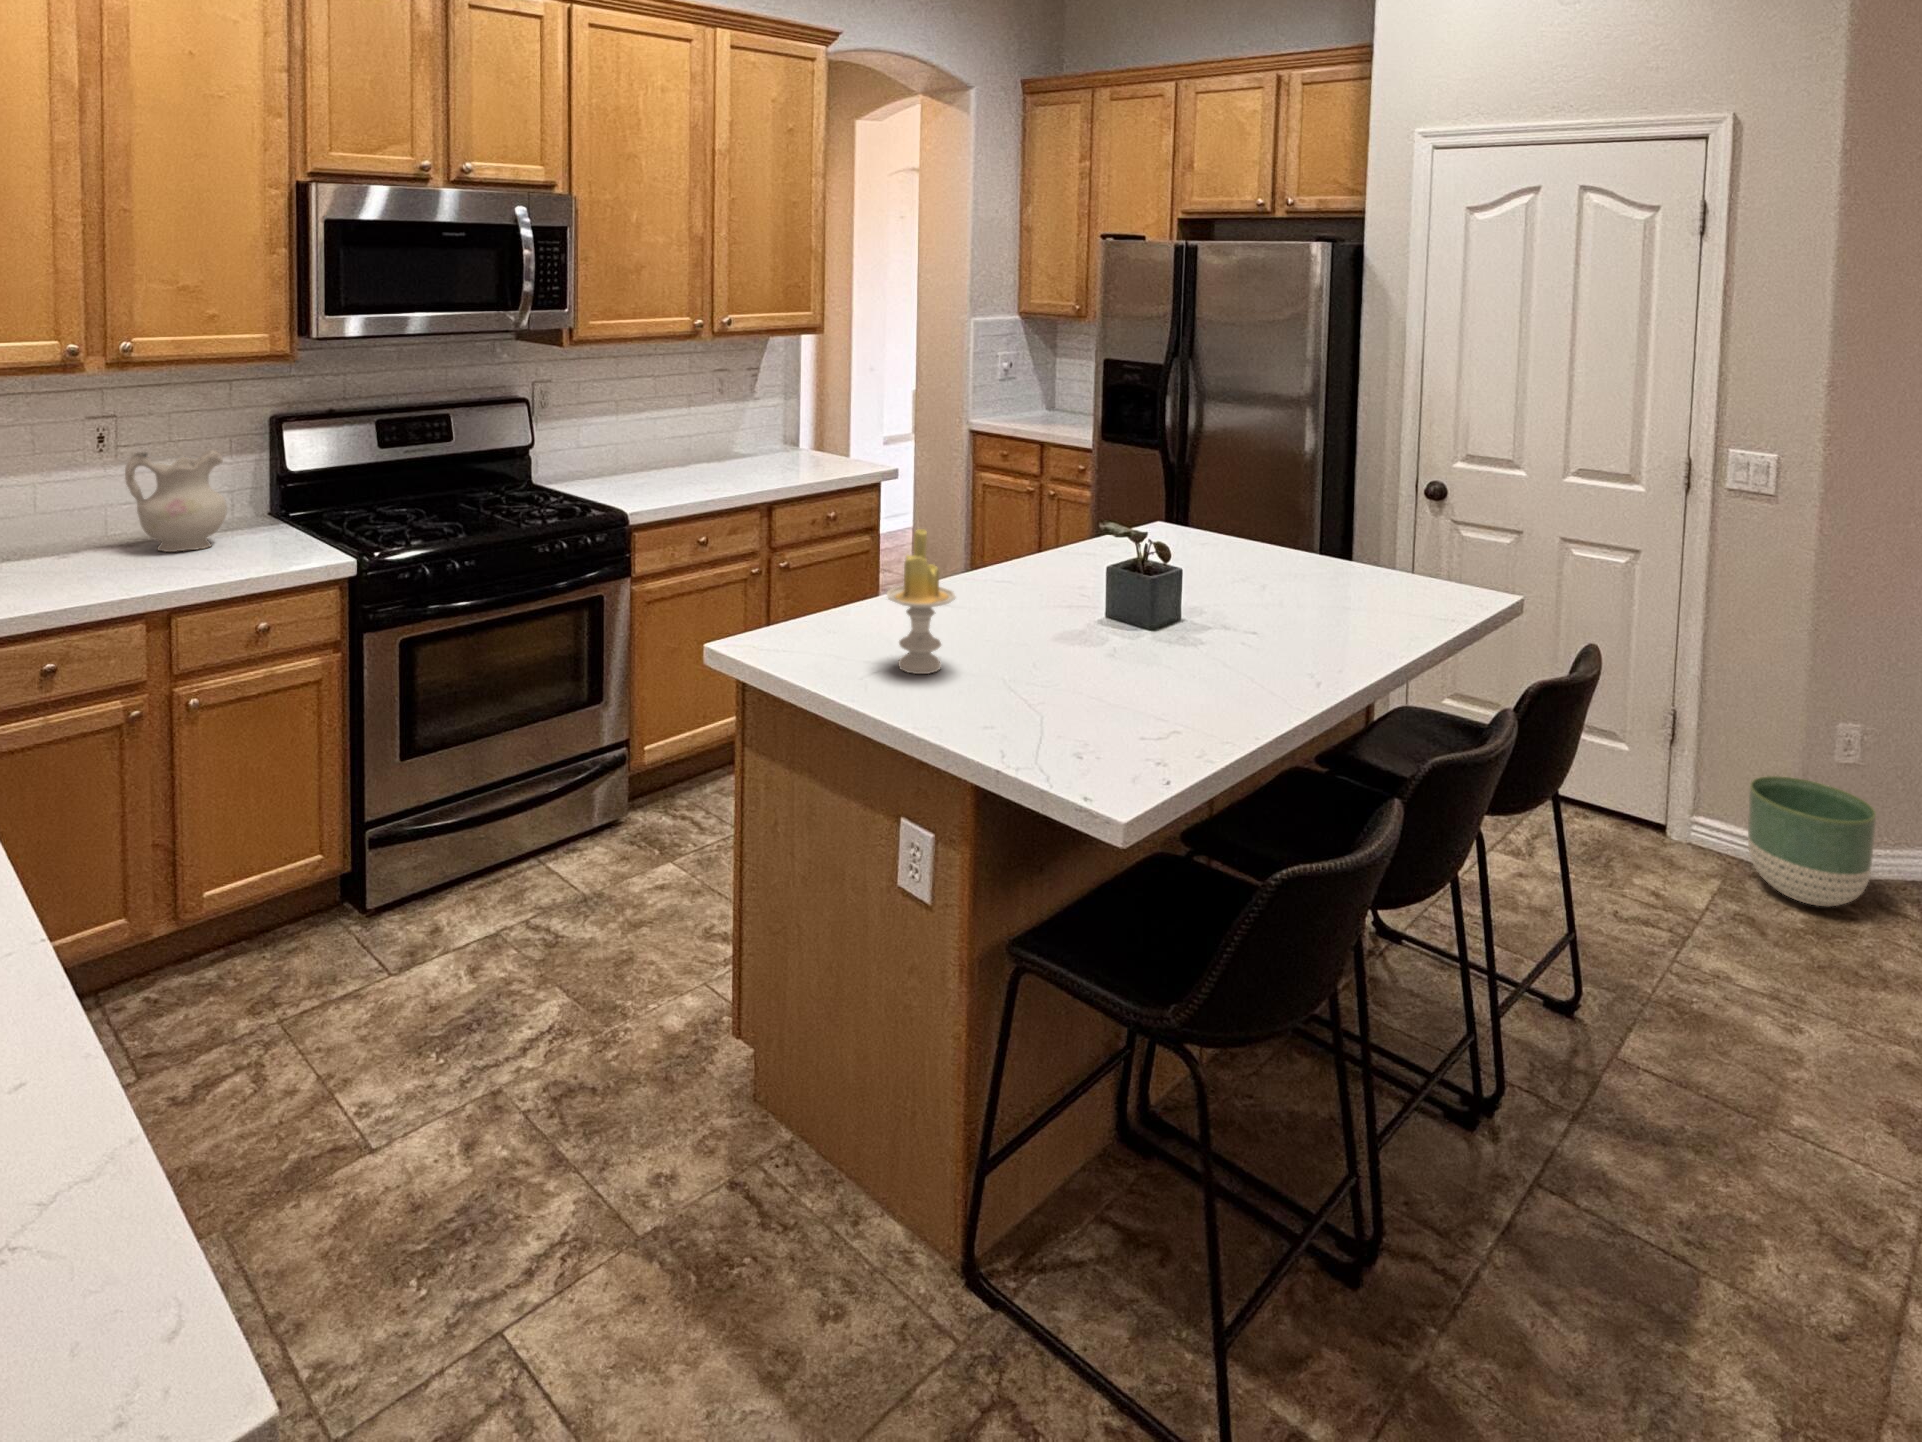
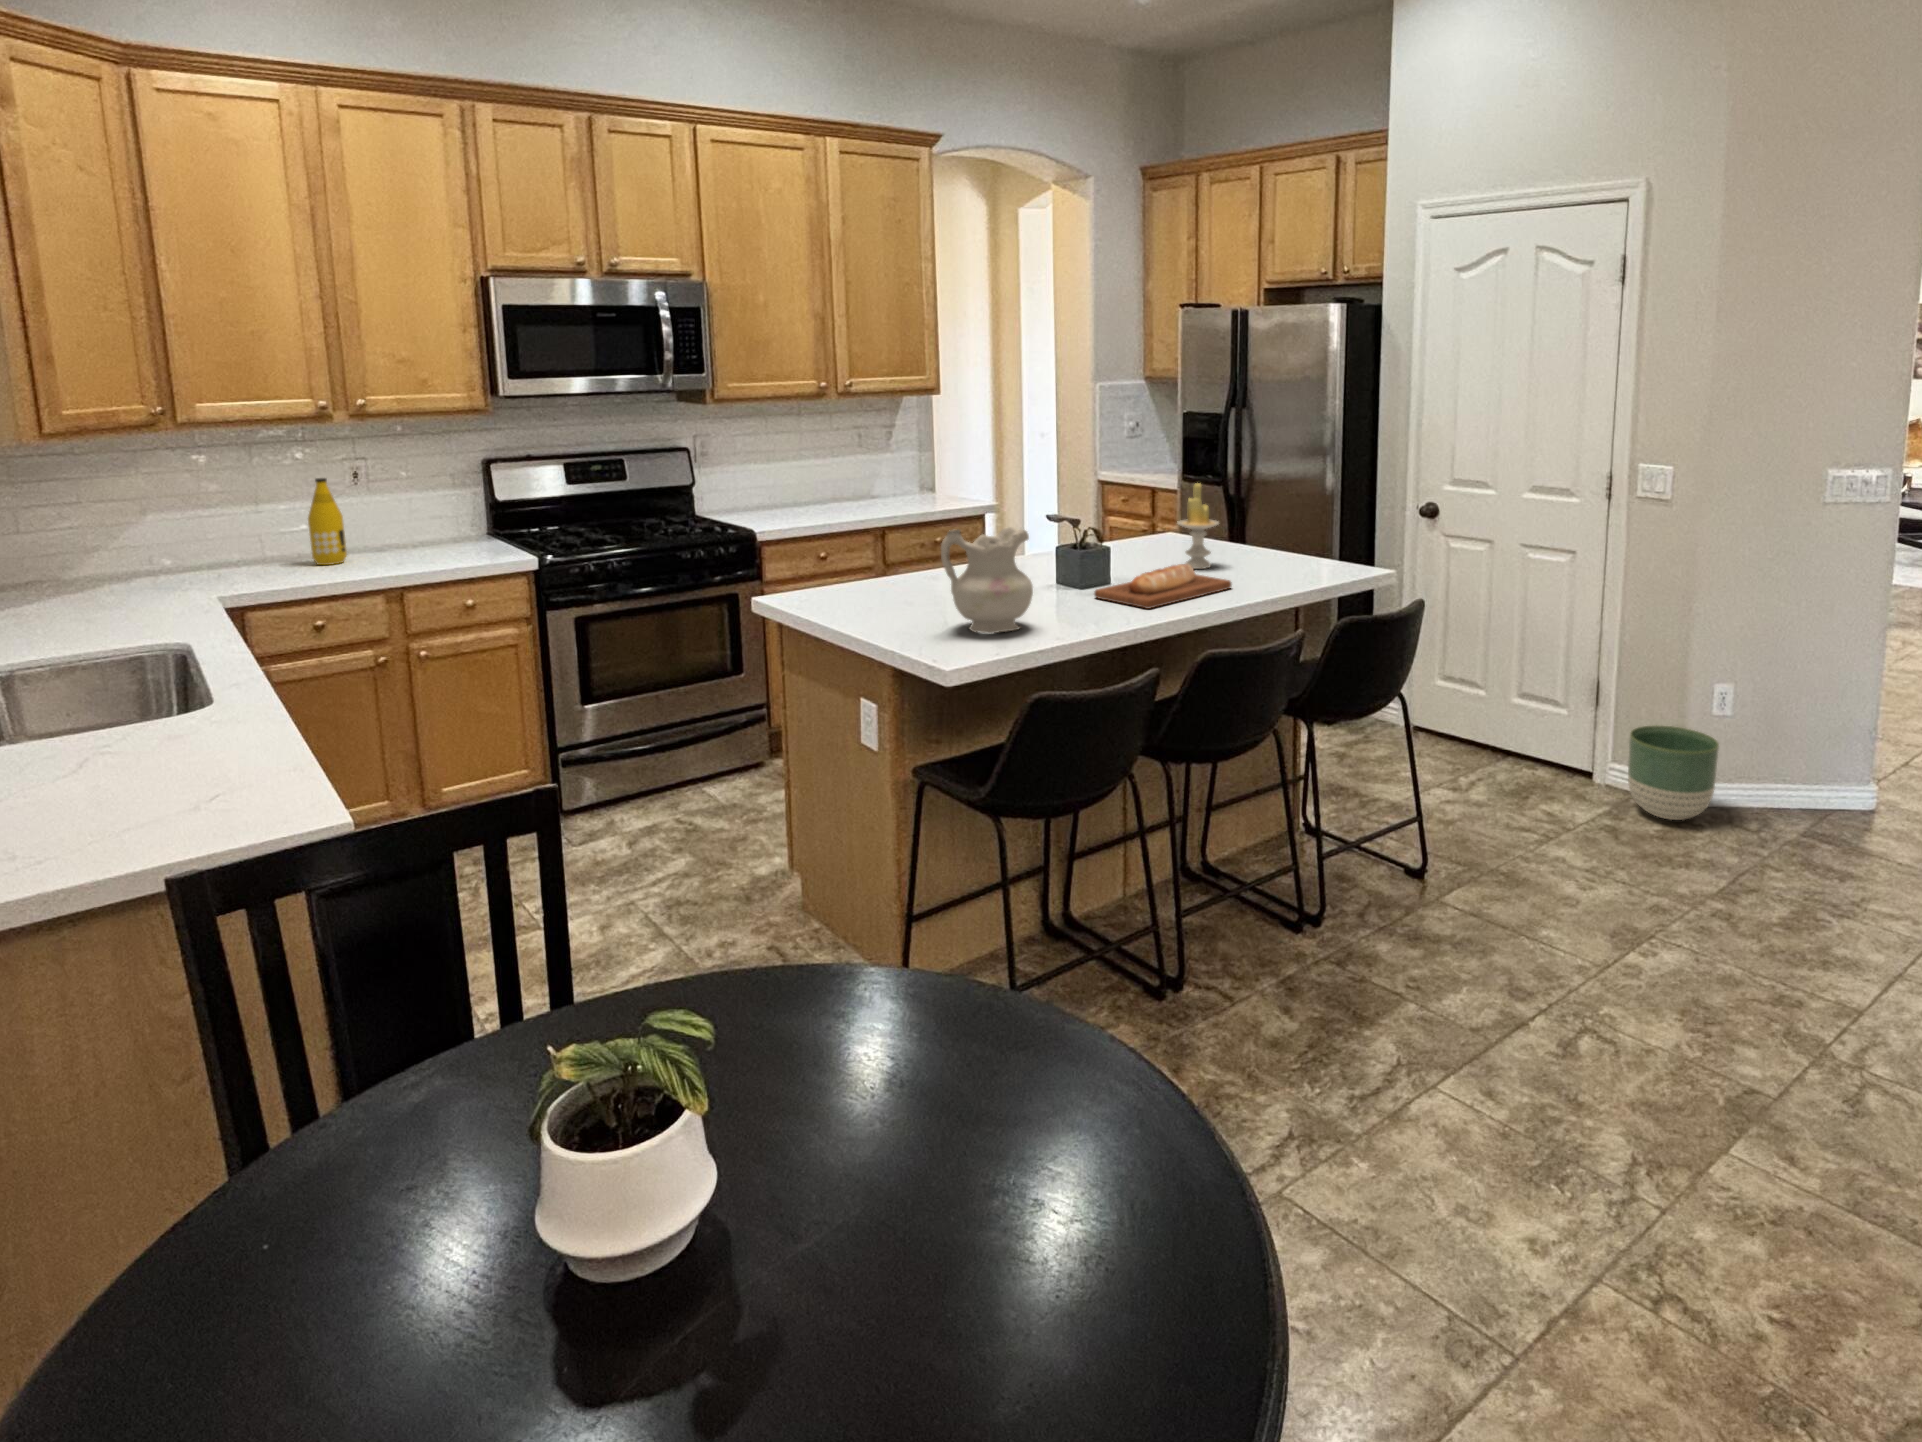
bottle: none [32,448,83,571] -> present [308,478,347,565]
ceramic pitcher: present [125,450,227,552] -> present [941,527,1033,634]
candle: present [887,529,956,674] -> present [1178,483,1219,569]
bread loaf: none [1201,599,1367,677] -> present [1094,564,1232,609]

